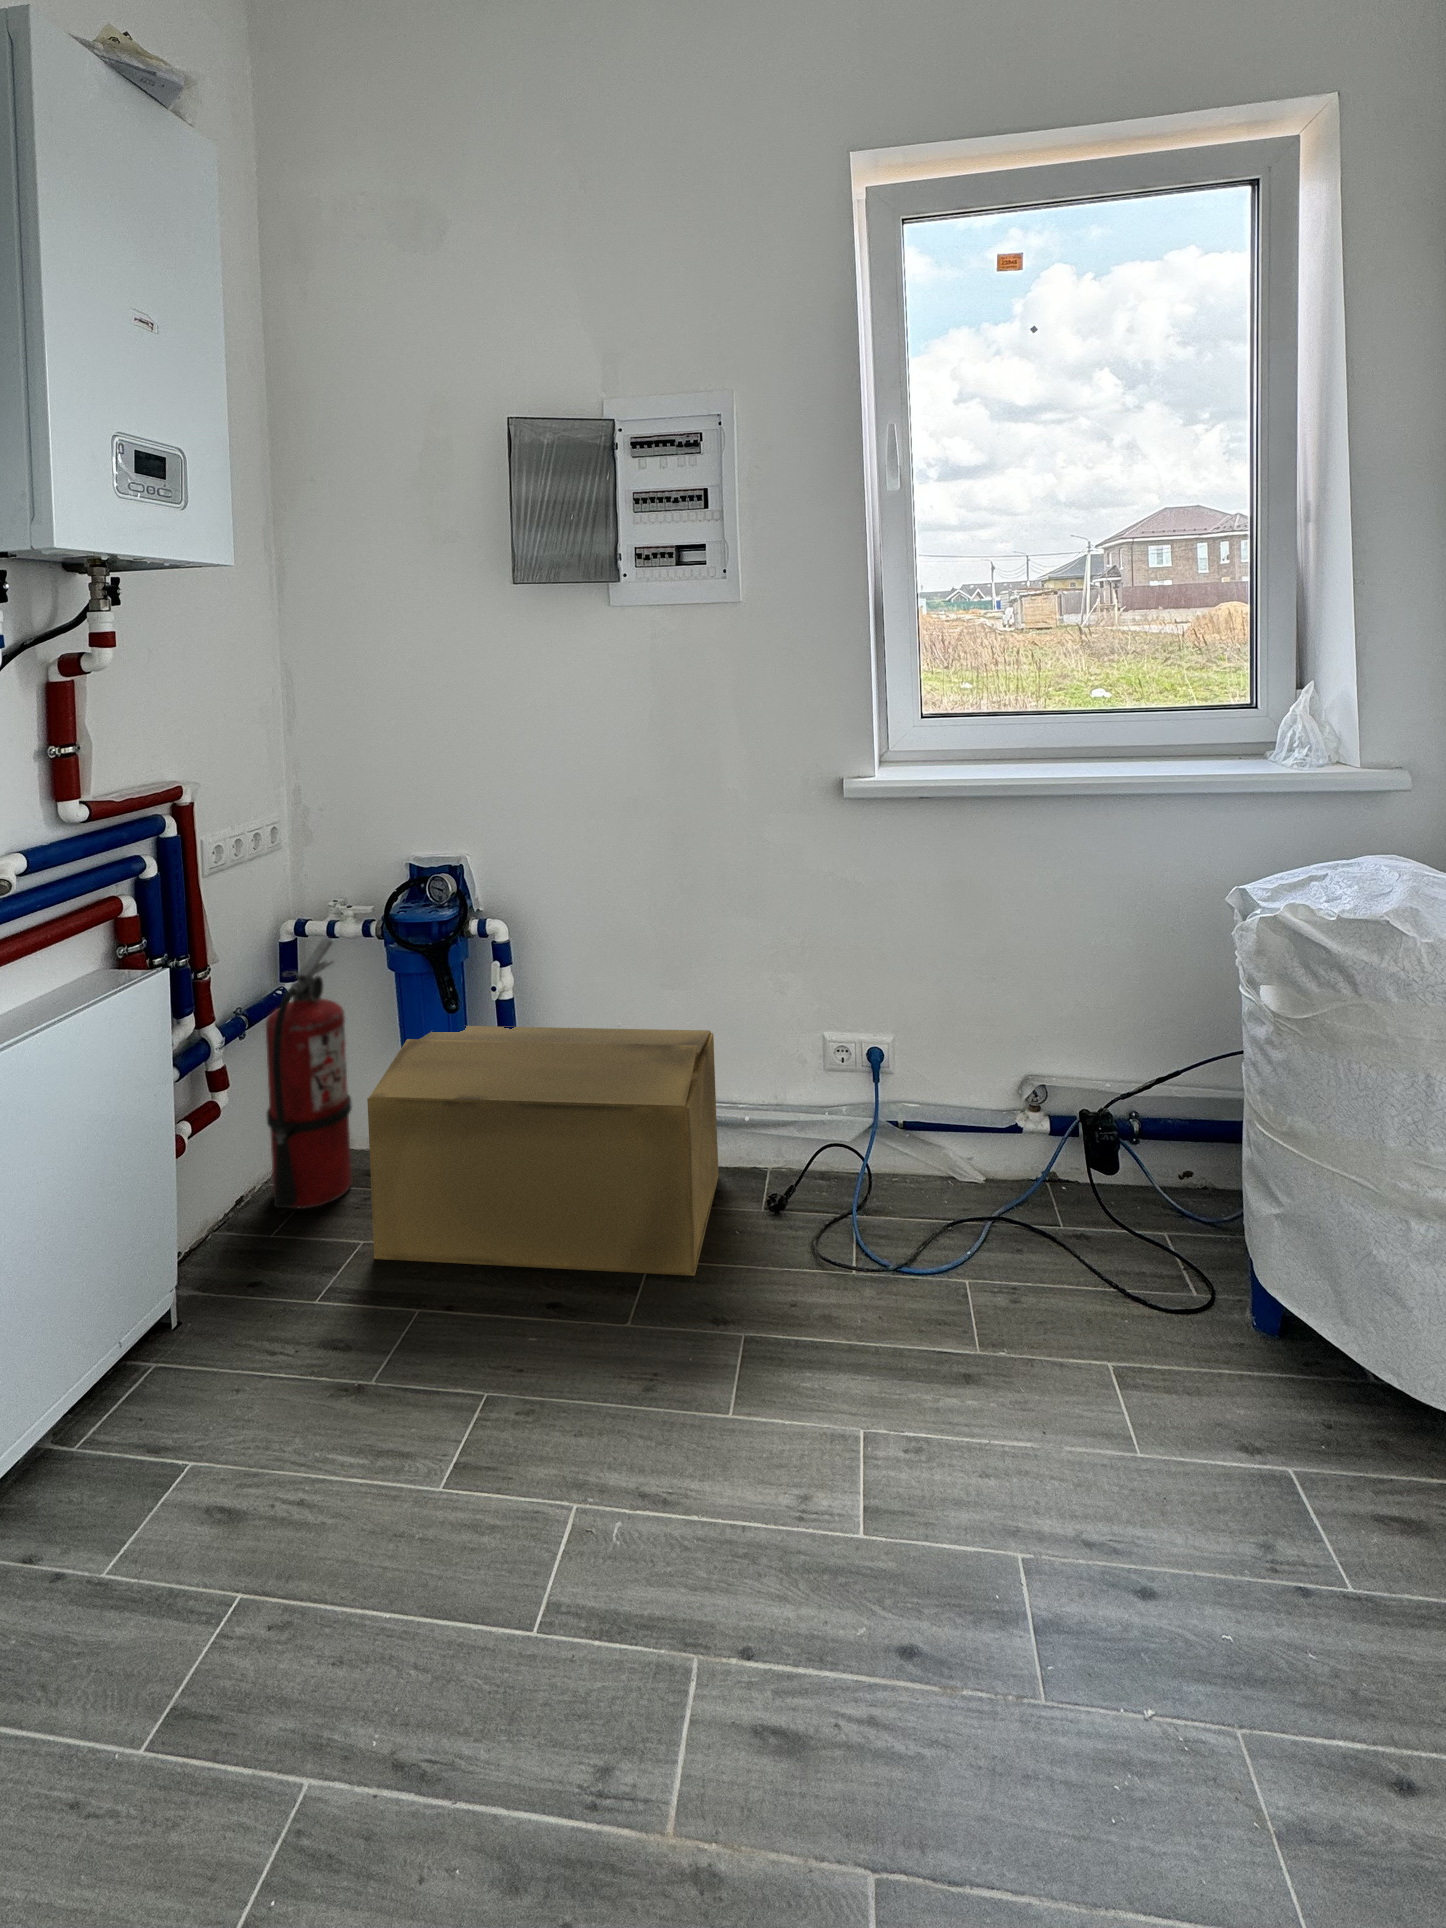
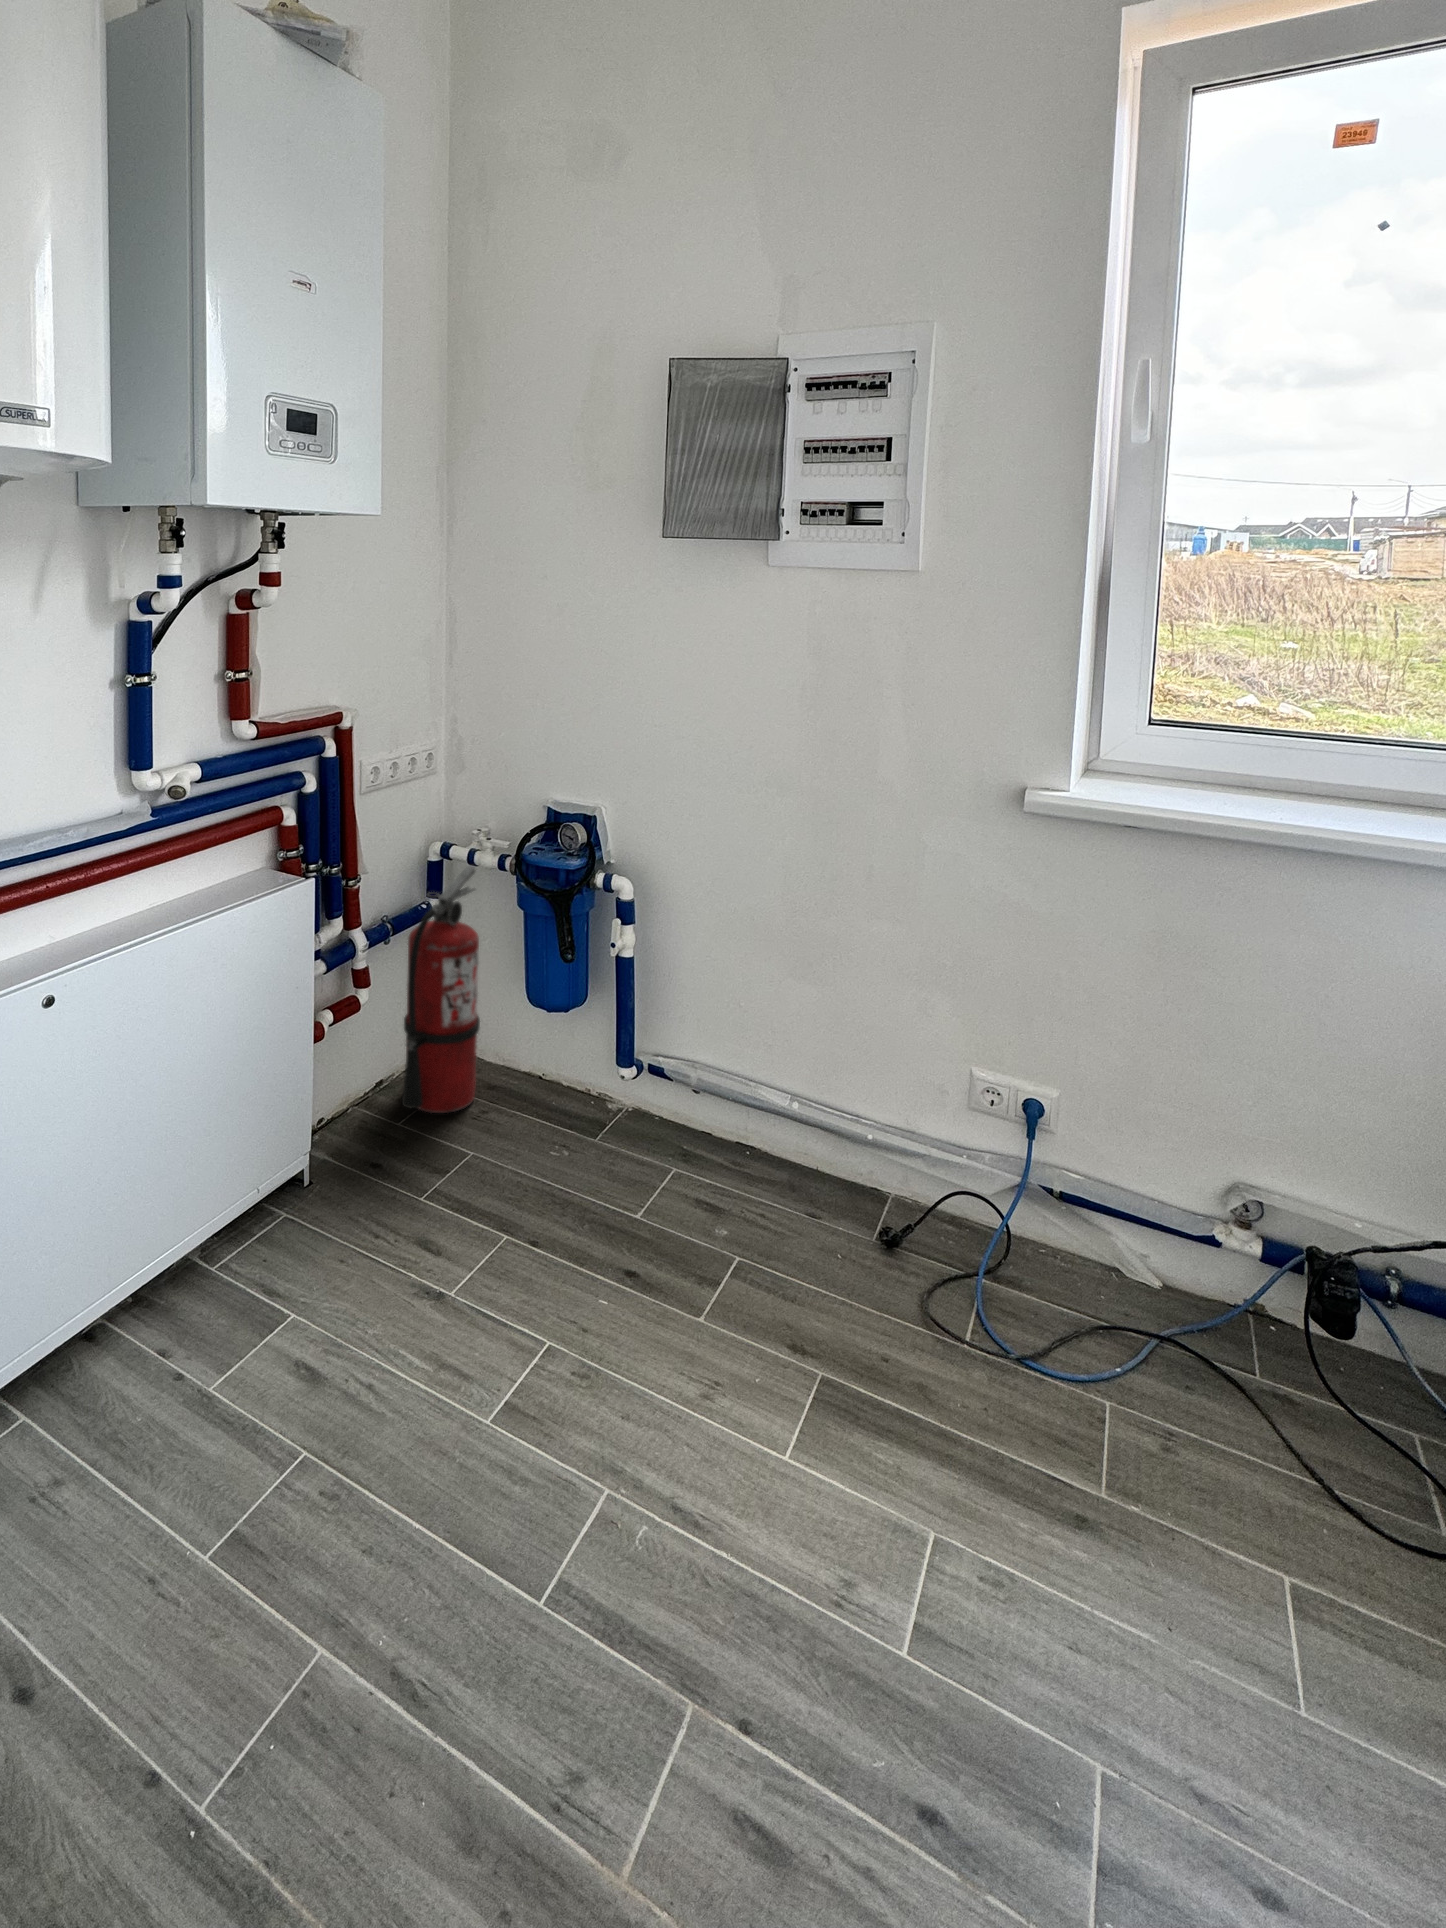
cardboard box: present [367,1026,719,1276] -> none [478,969,844,1288]

